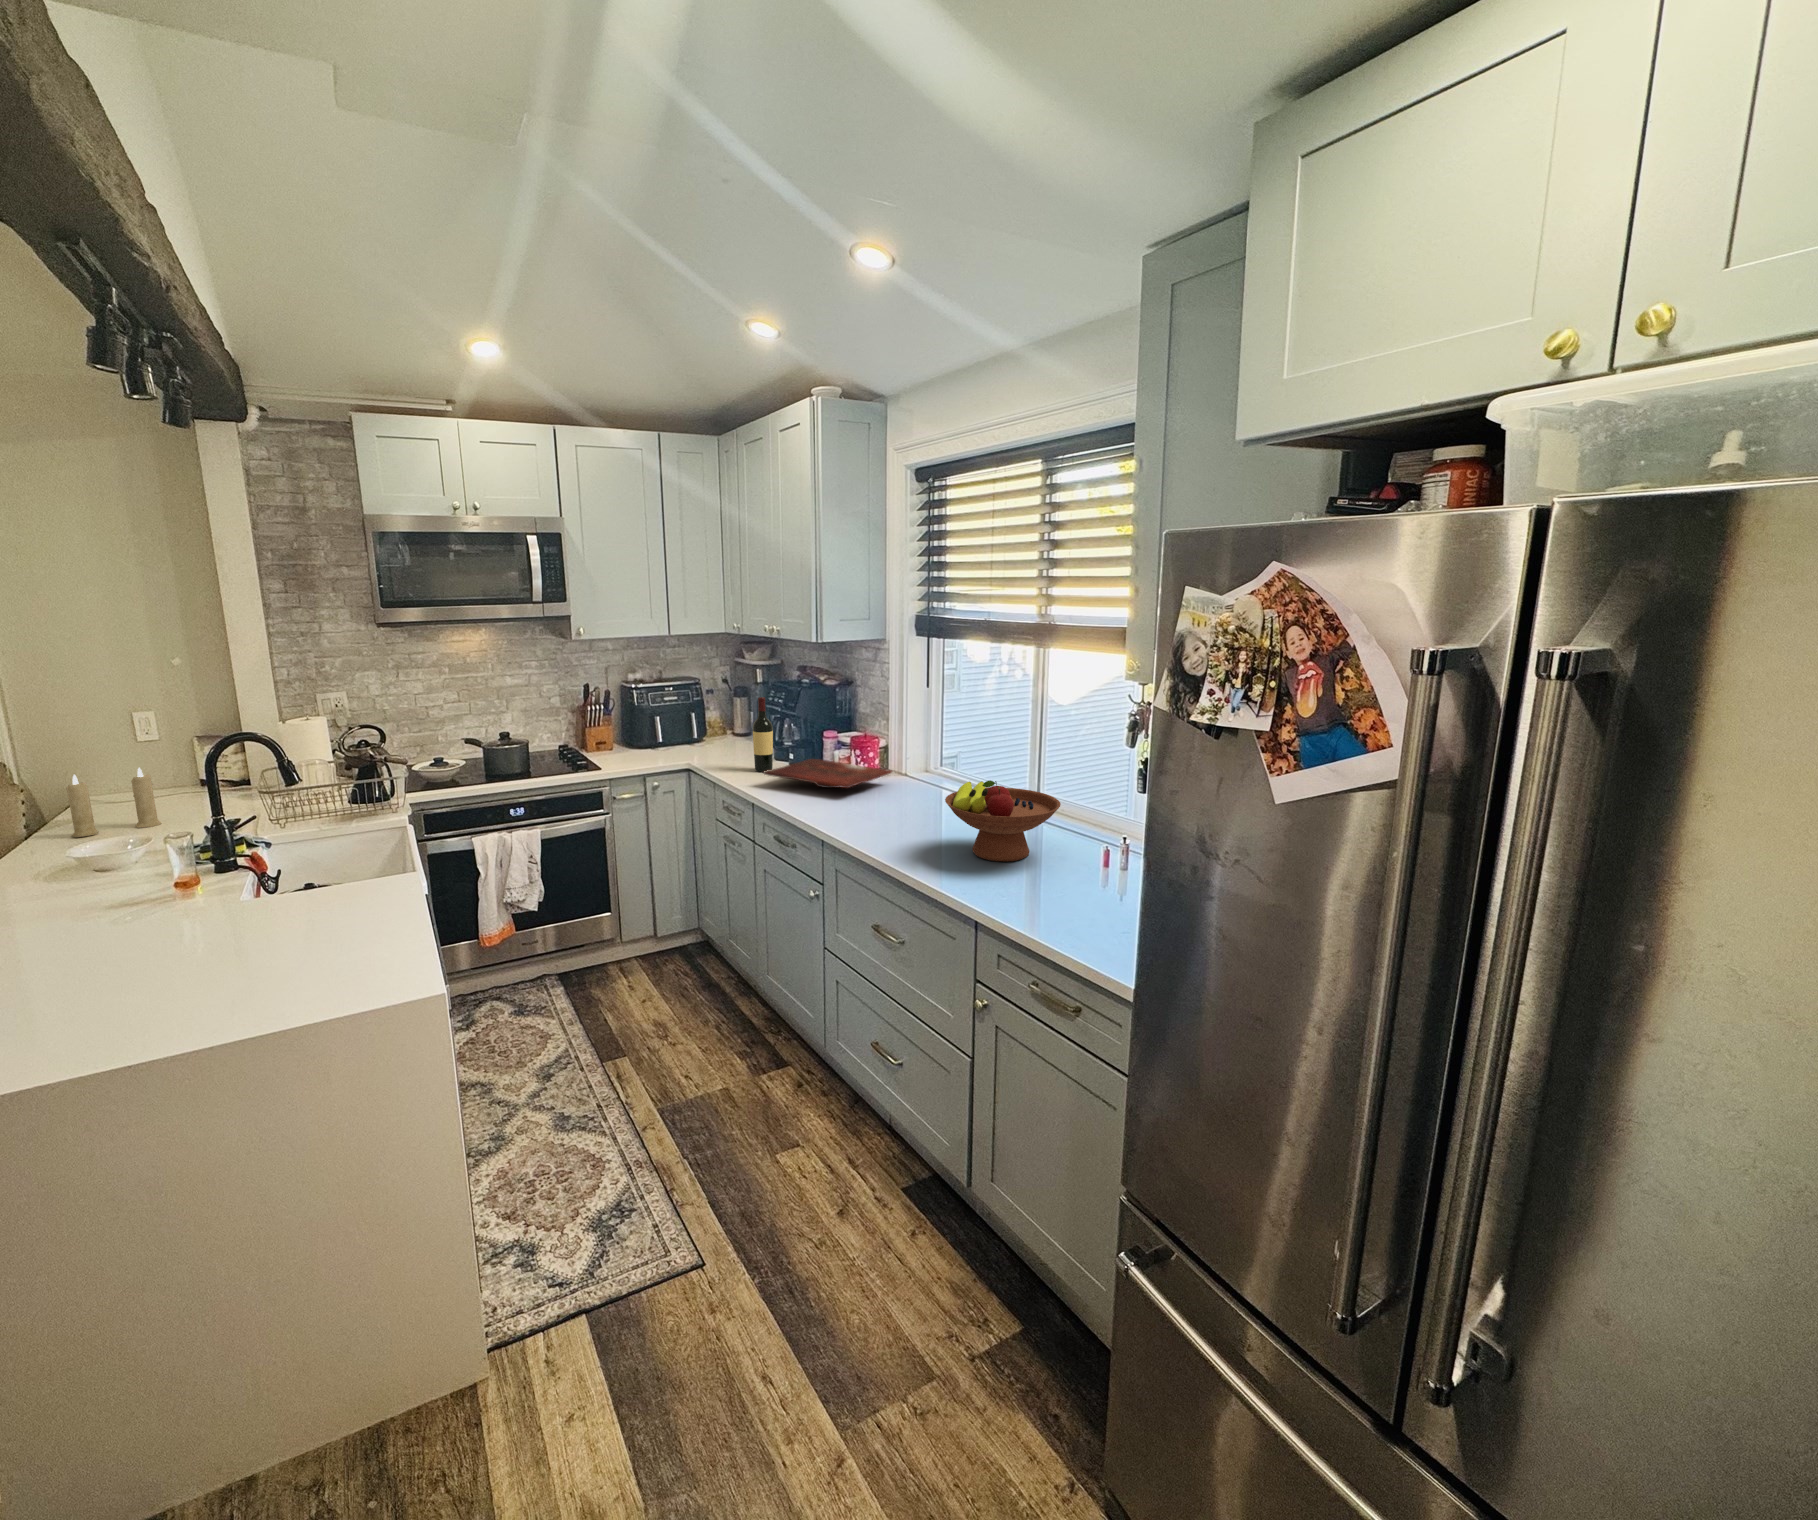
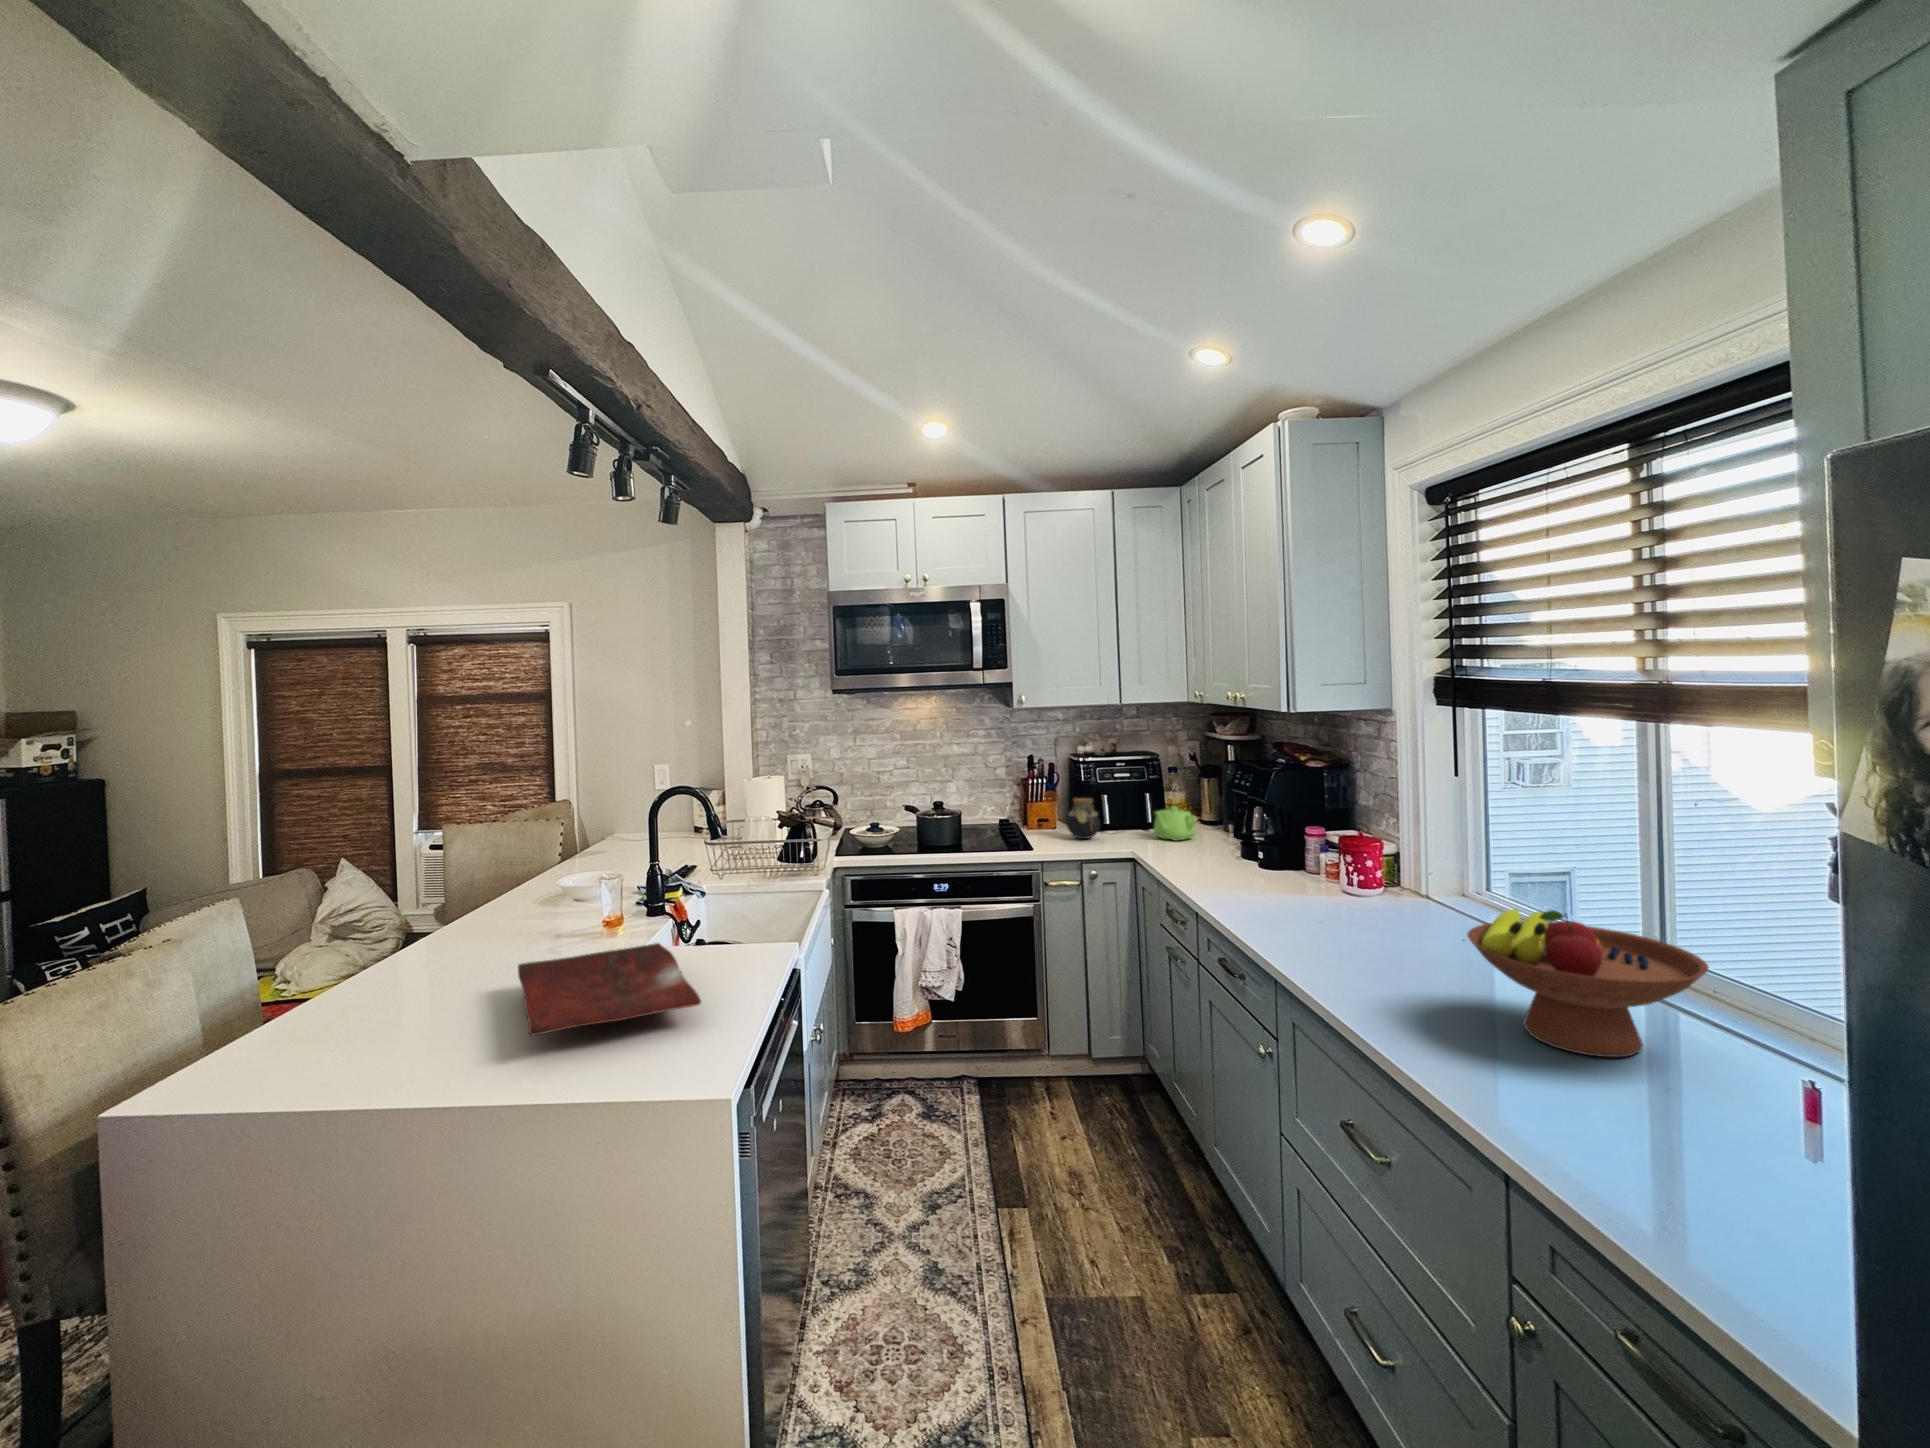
wine bottle: present [753,697,773,772] -> none [1206,774,1232,869]
jar: none [628,721,658,756] -> present [1067,798,1100,839]
teapot: none [701,724,738,752] -> present [1154,806,1196,841]
cutting board: present [764,759,892,788] -> present [518,943,701,1036]
candle: present [66,768,161,837] -> none [588,810,649,868]

